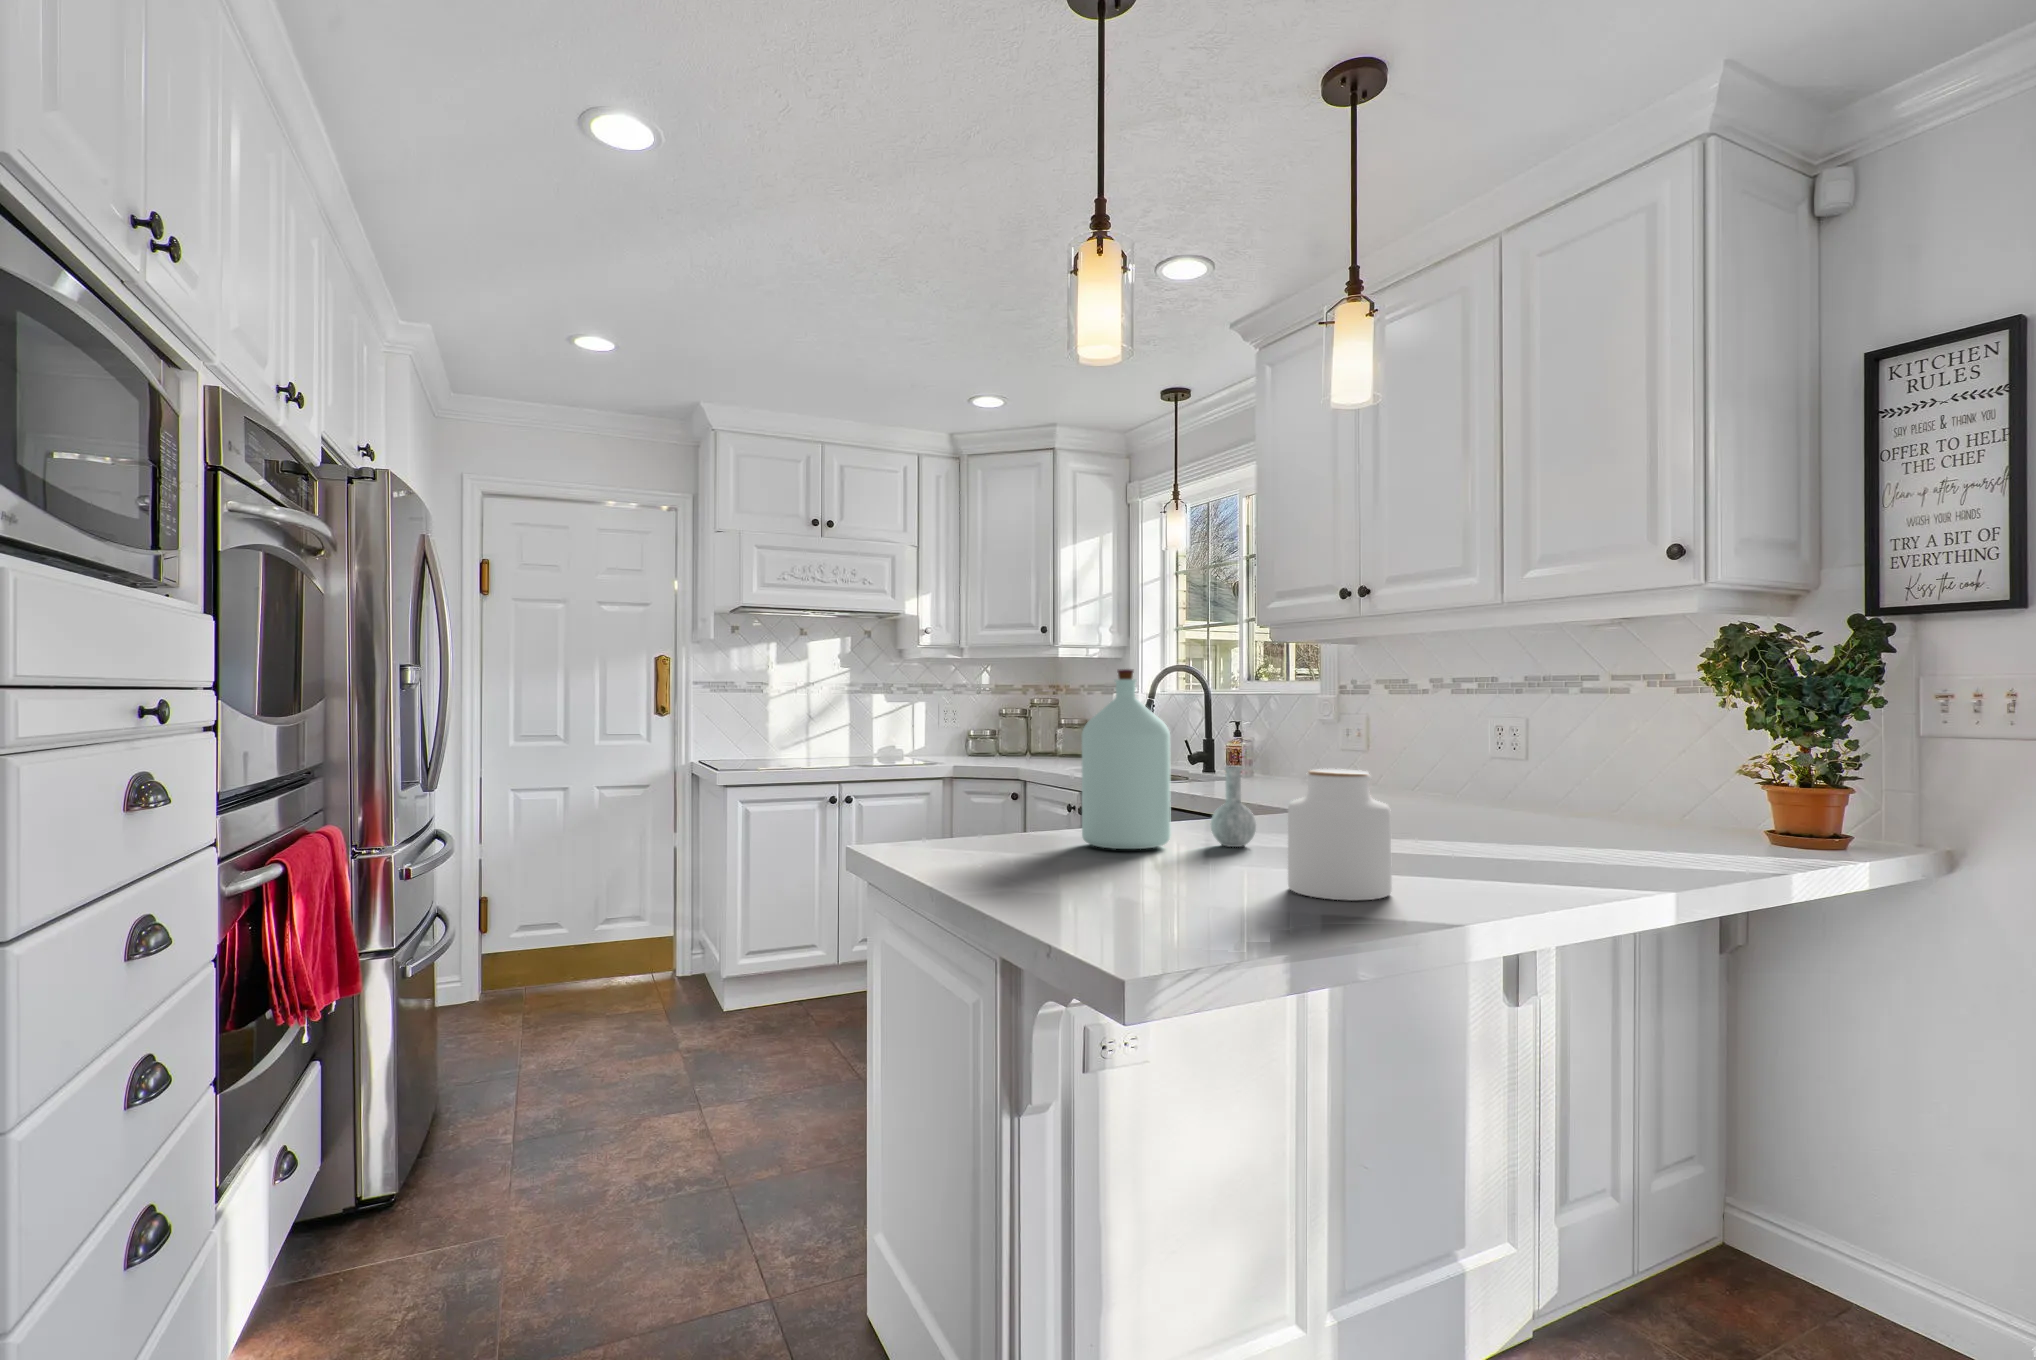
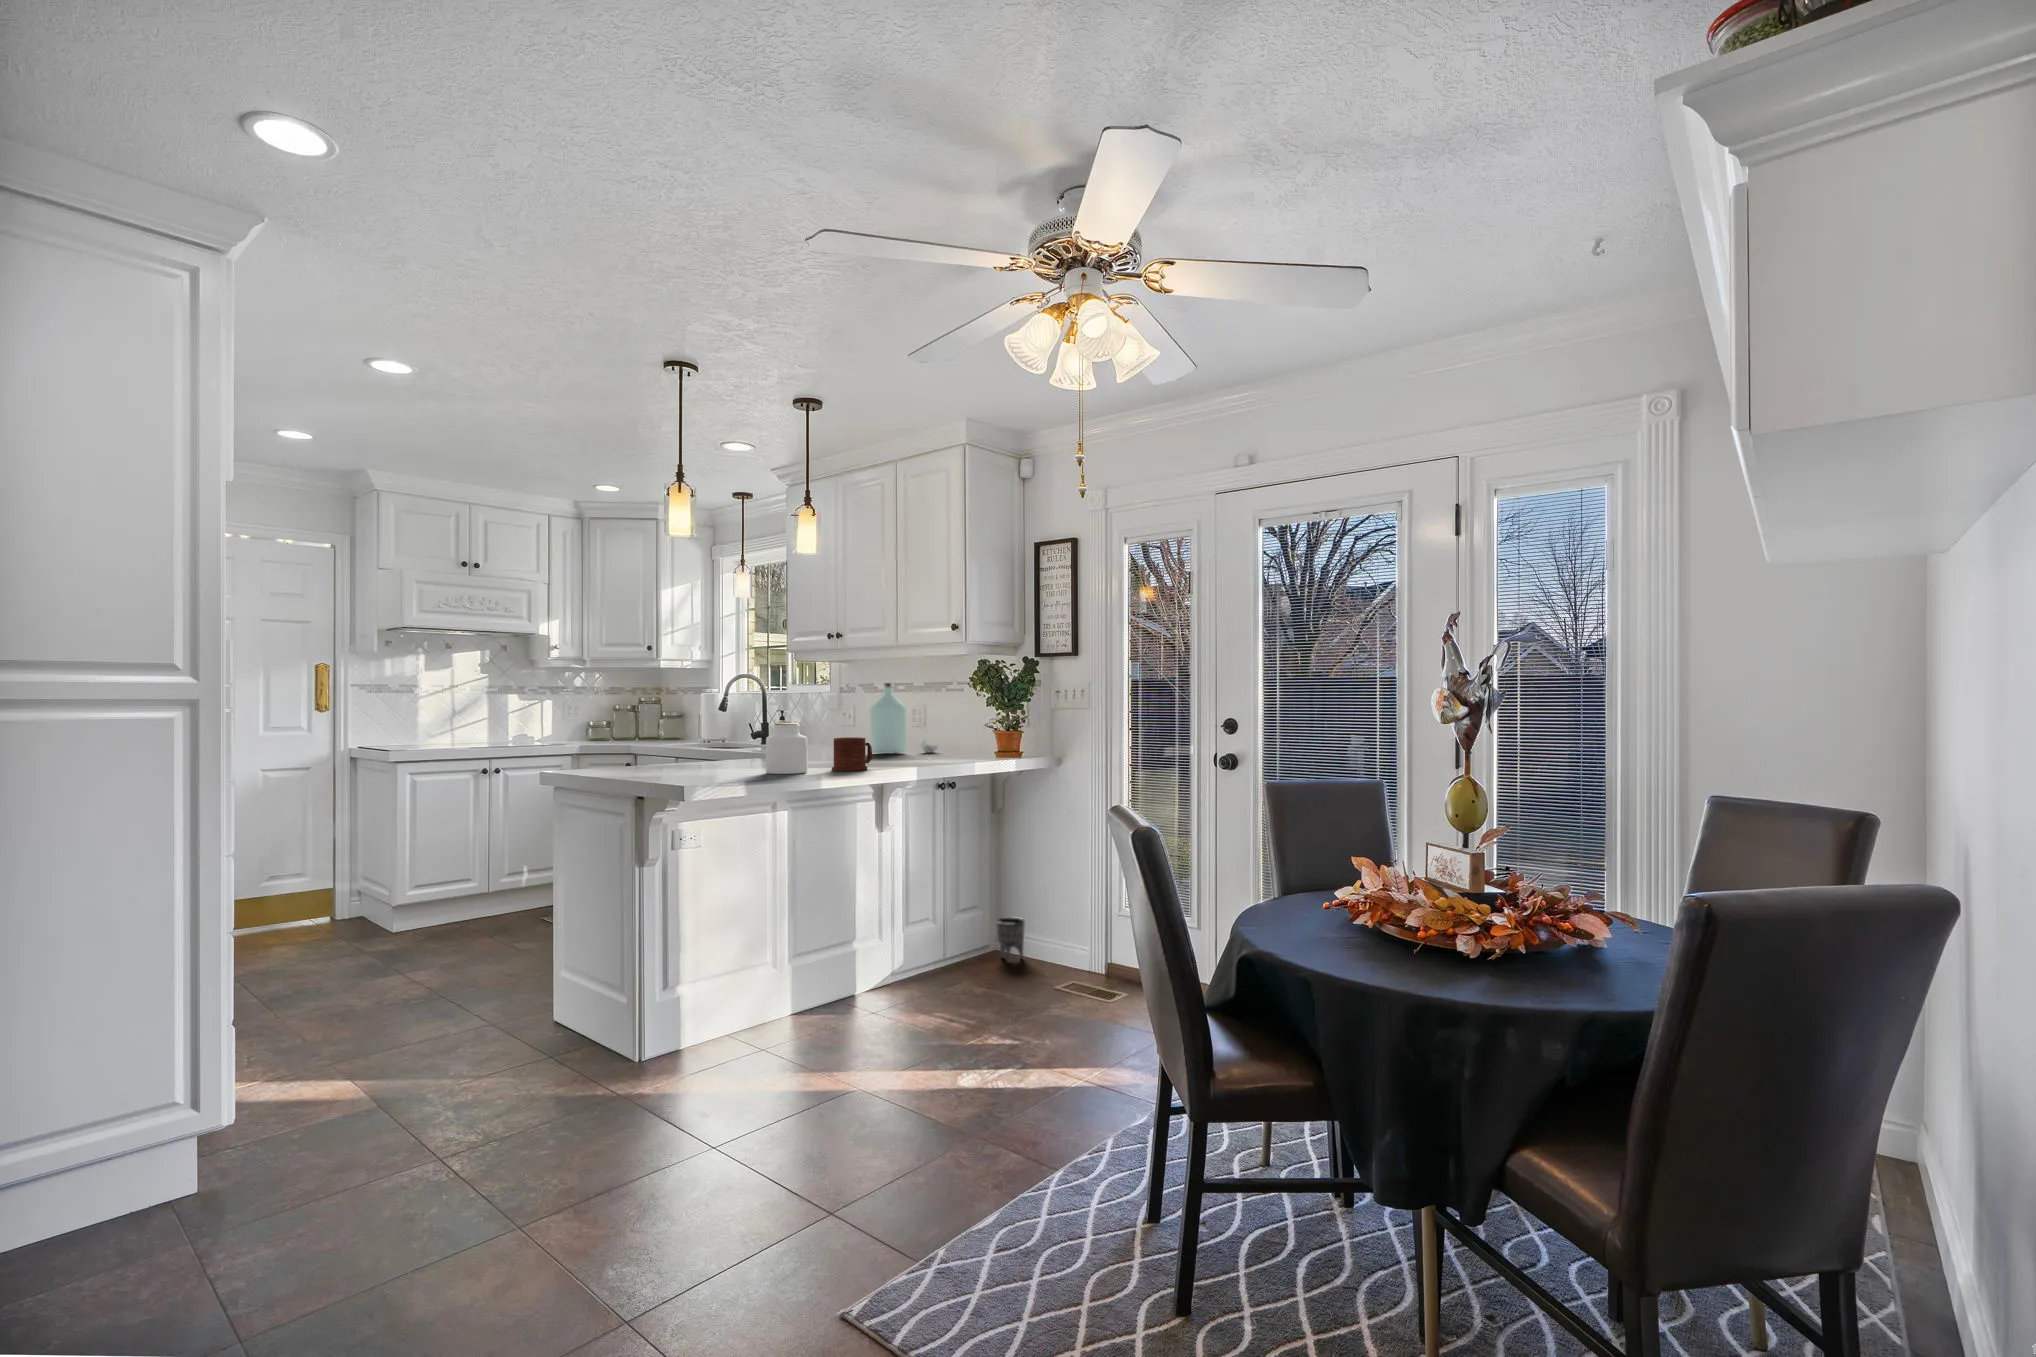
bottle: present [1082,669,1256,849] -> present [870,683,937,754]
mug: none [1441,804,1540,894] -> present [832,737,872,771]
planter: none [1759,1196,1841,1317] -> present [996,917,1025,963]

